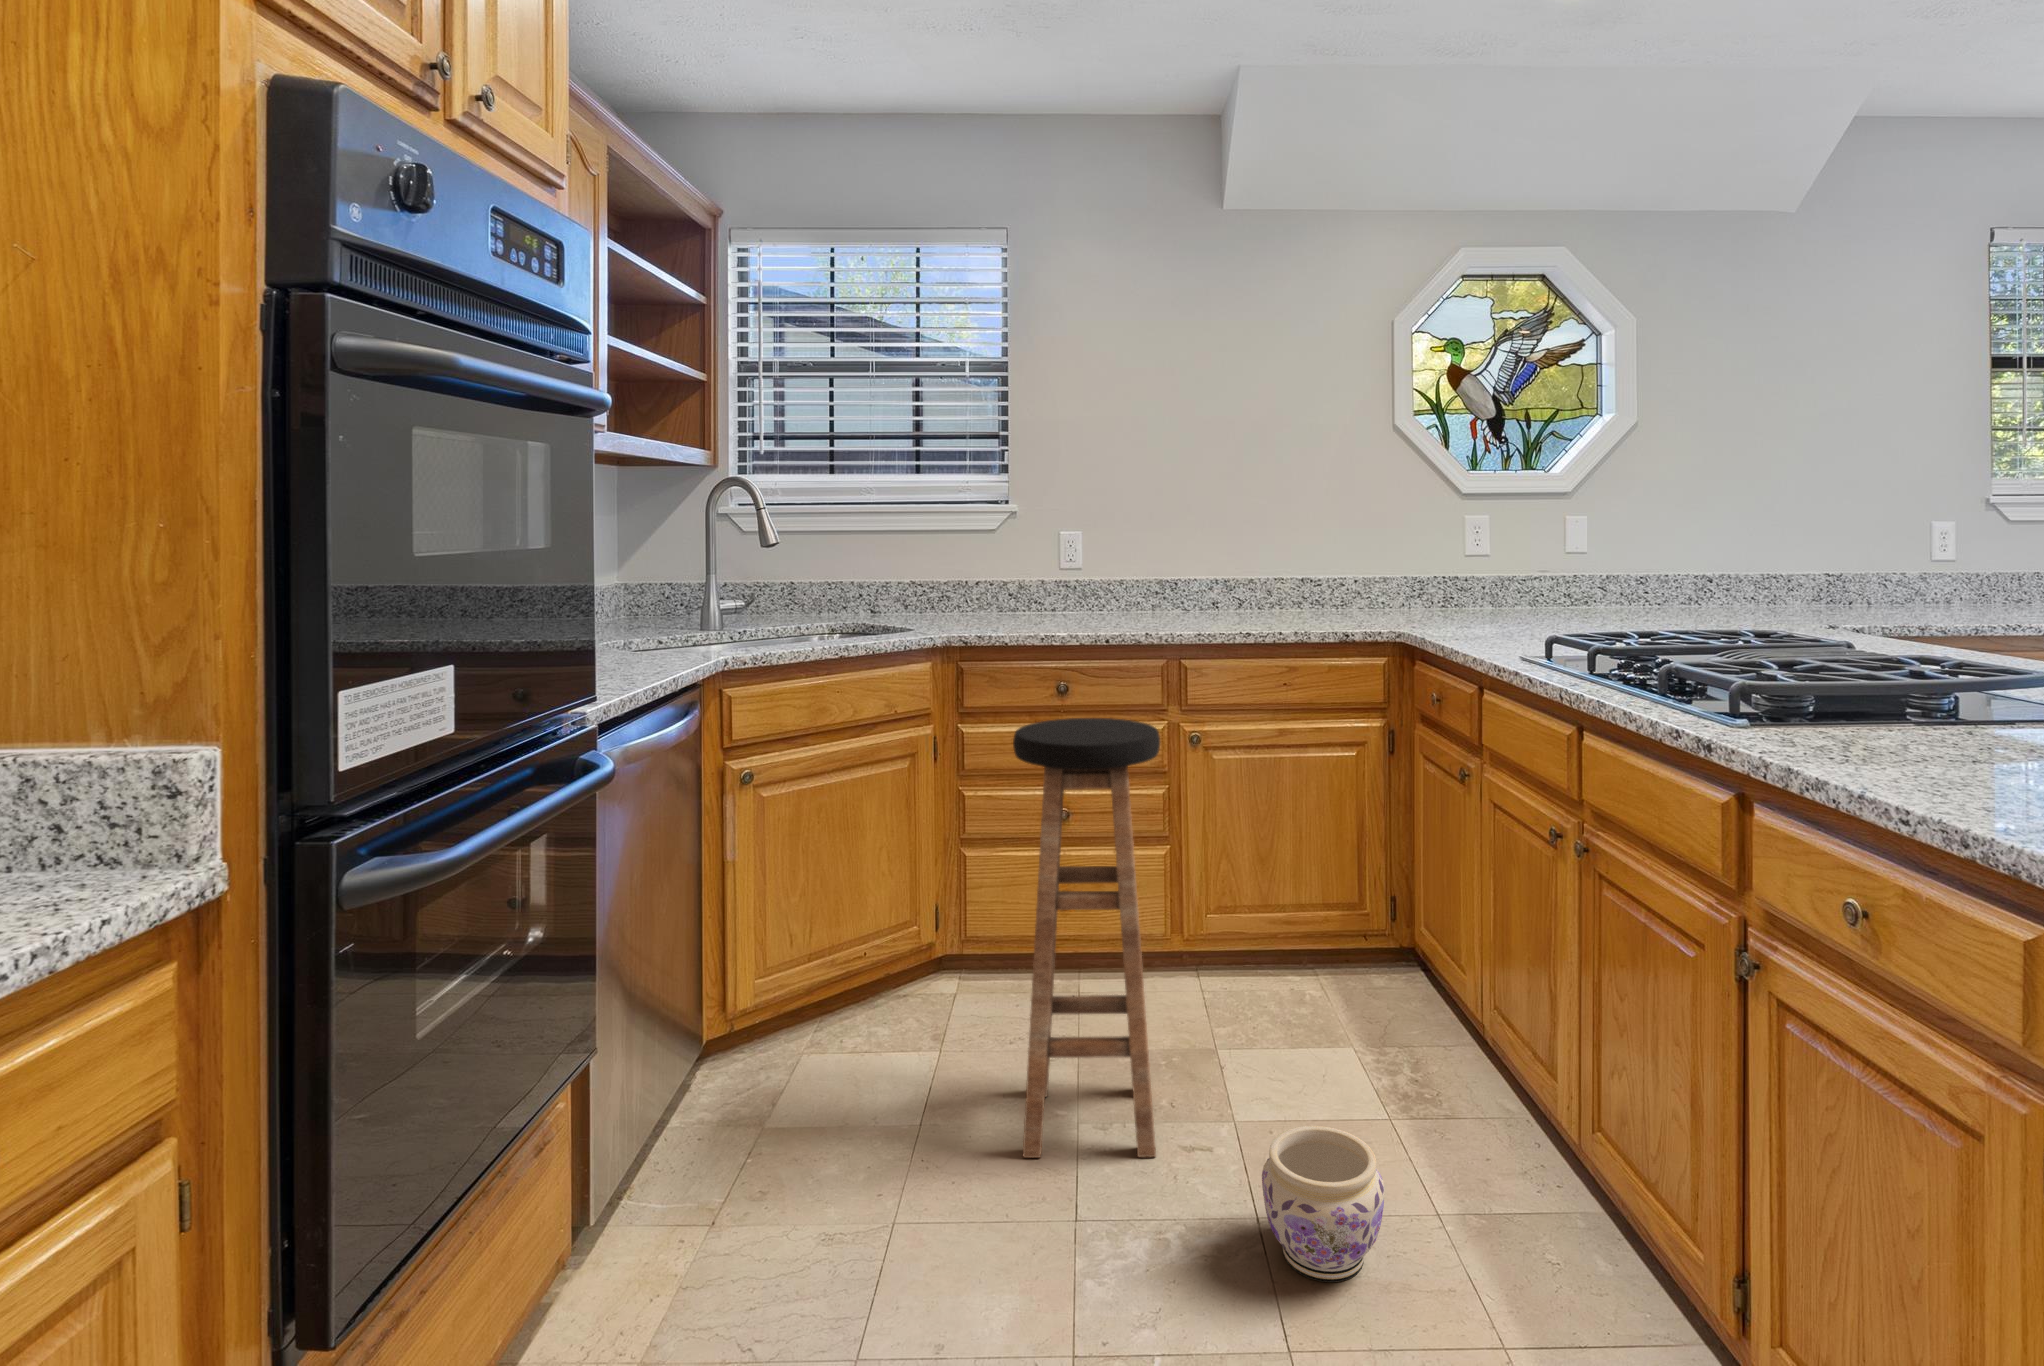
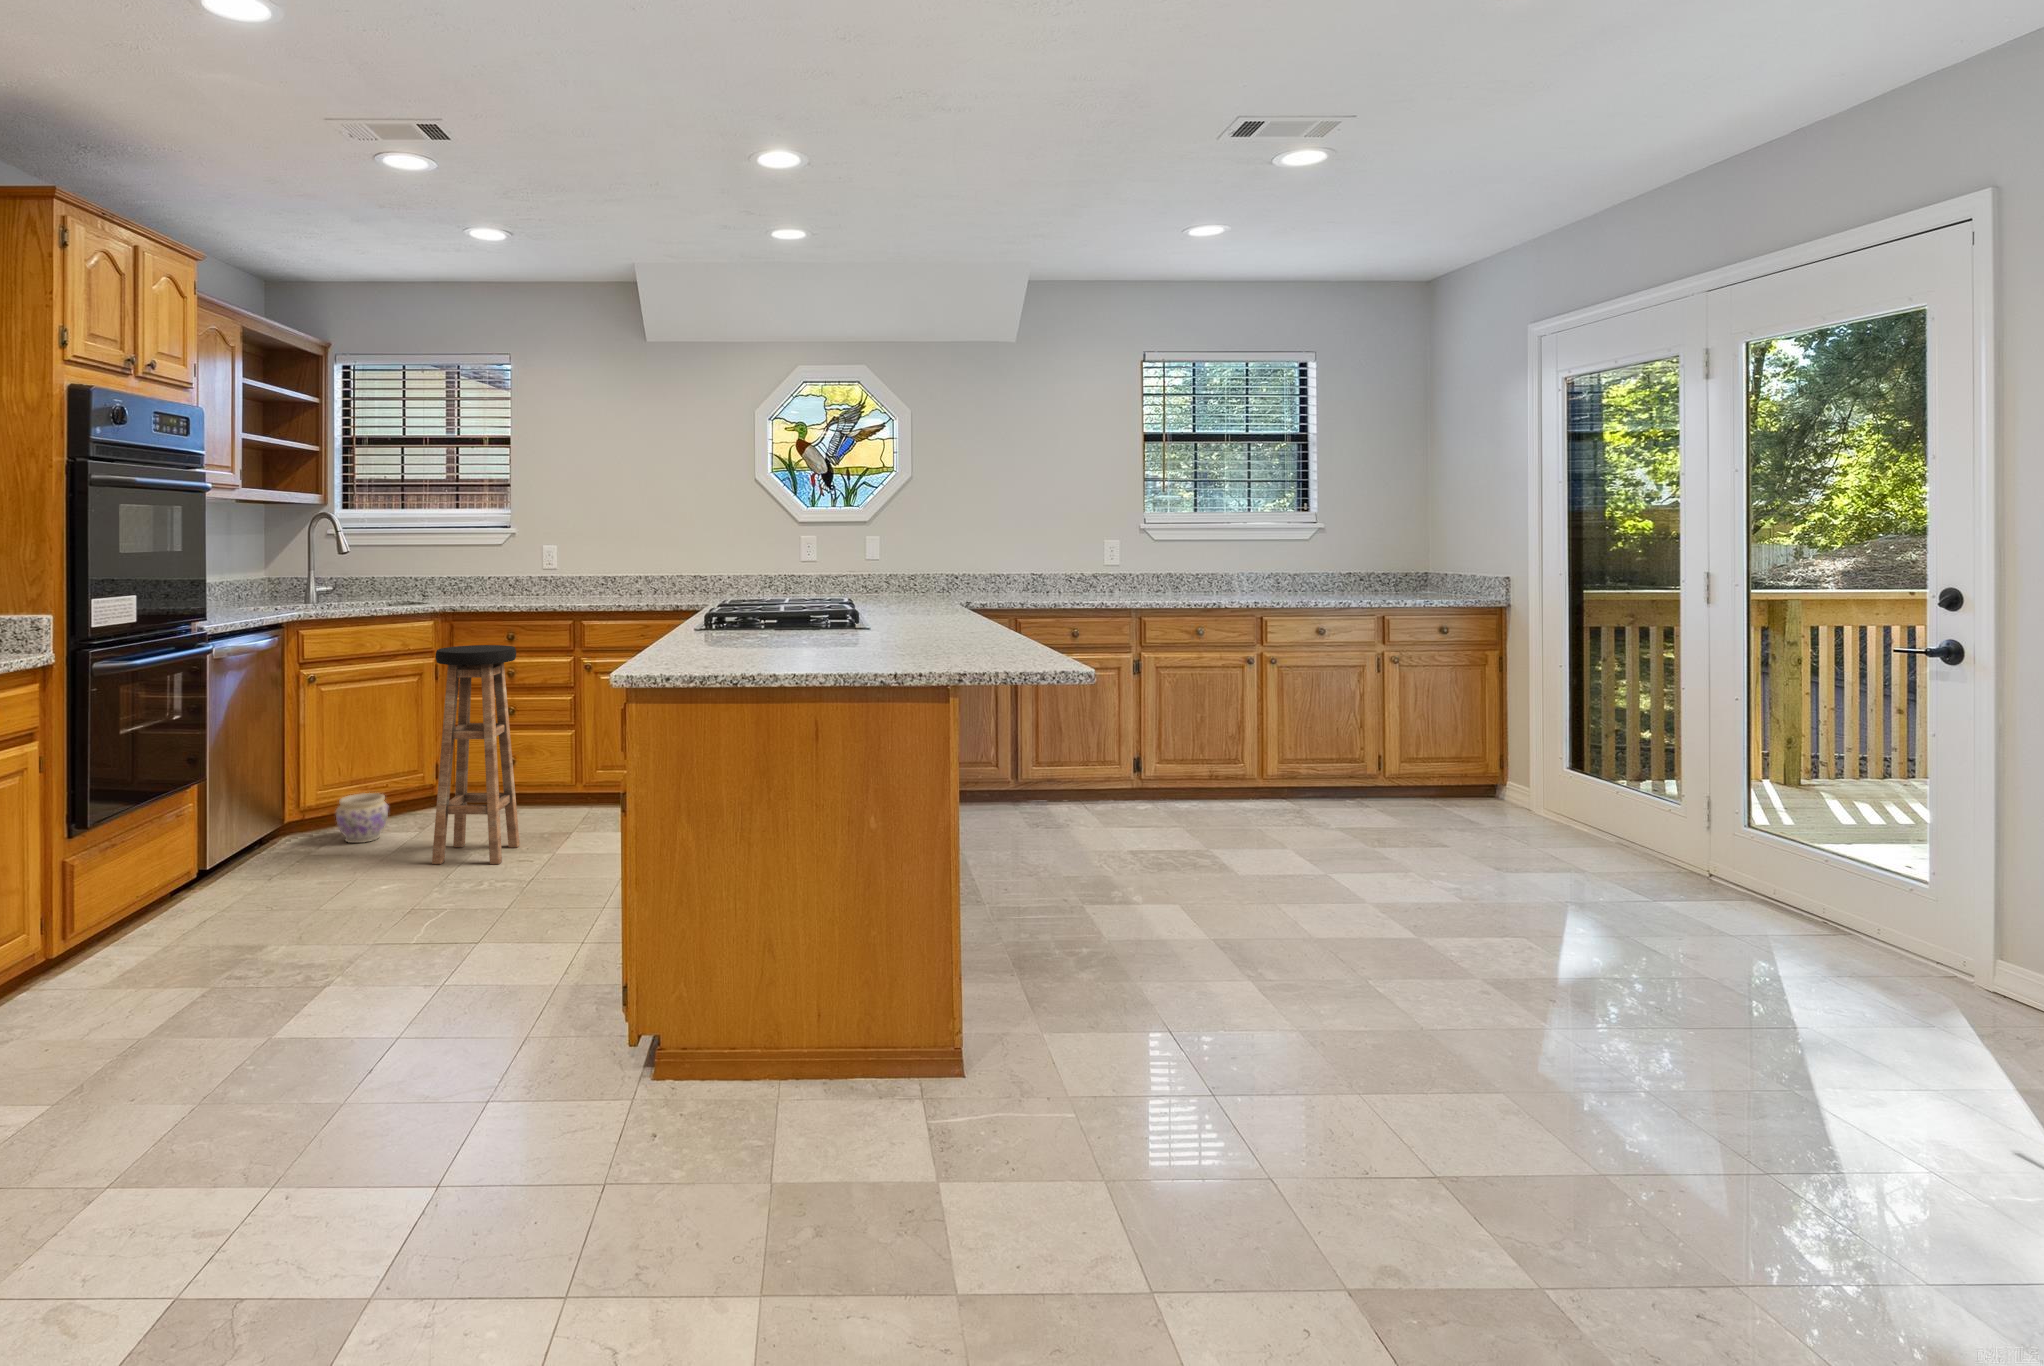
planter: present [1262,1126,1385,1282] -> present [336,793,389,843]

